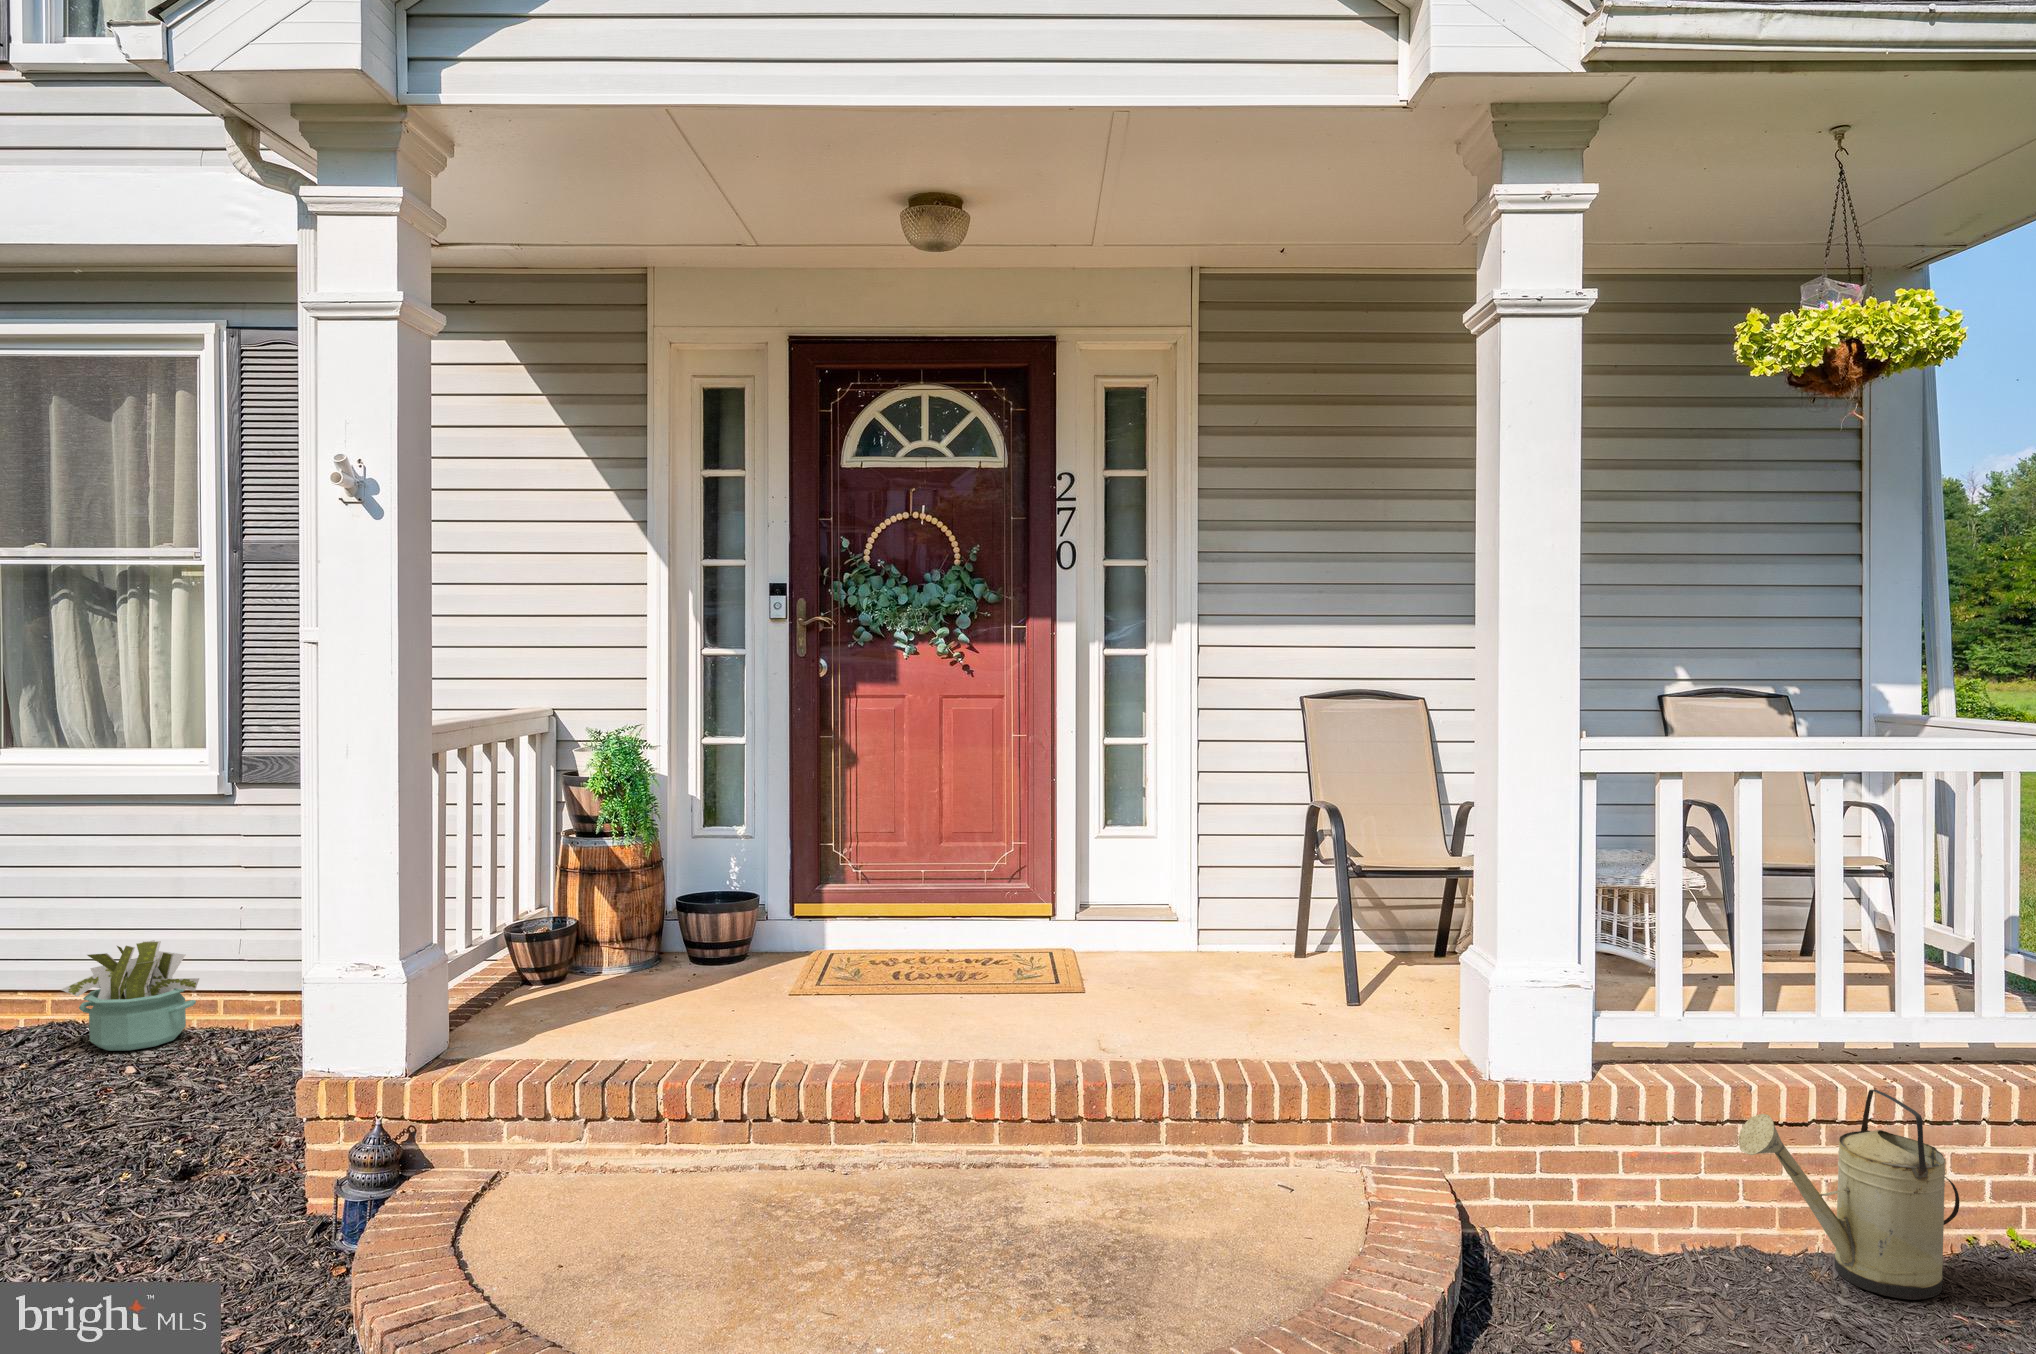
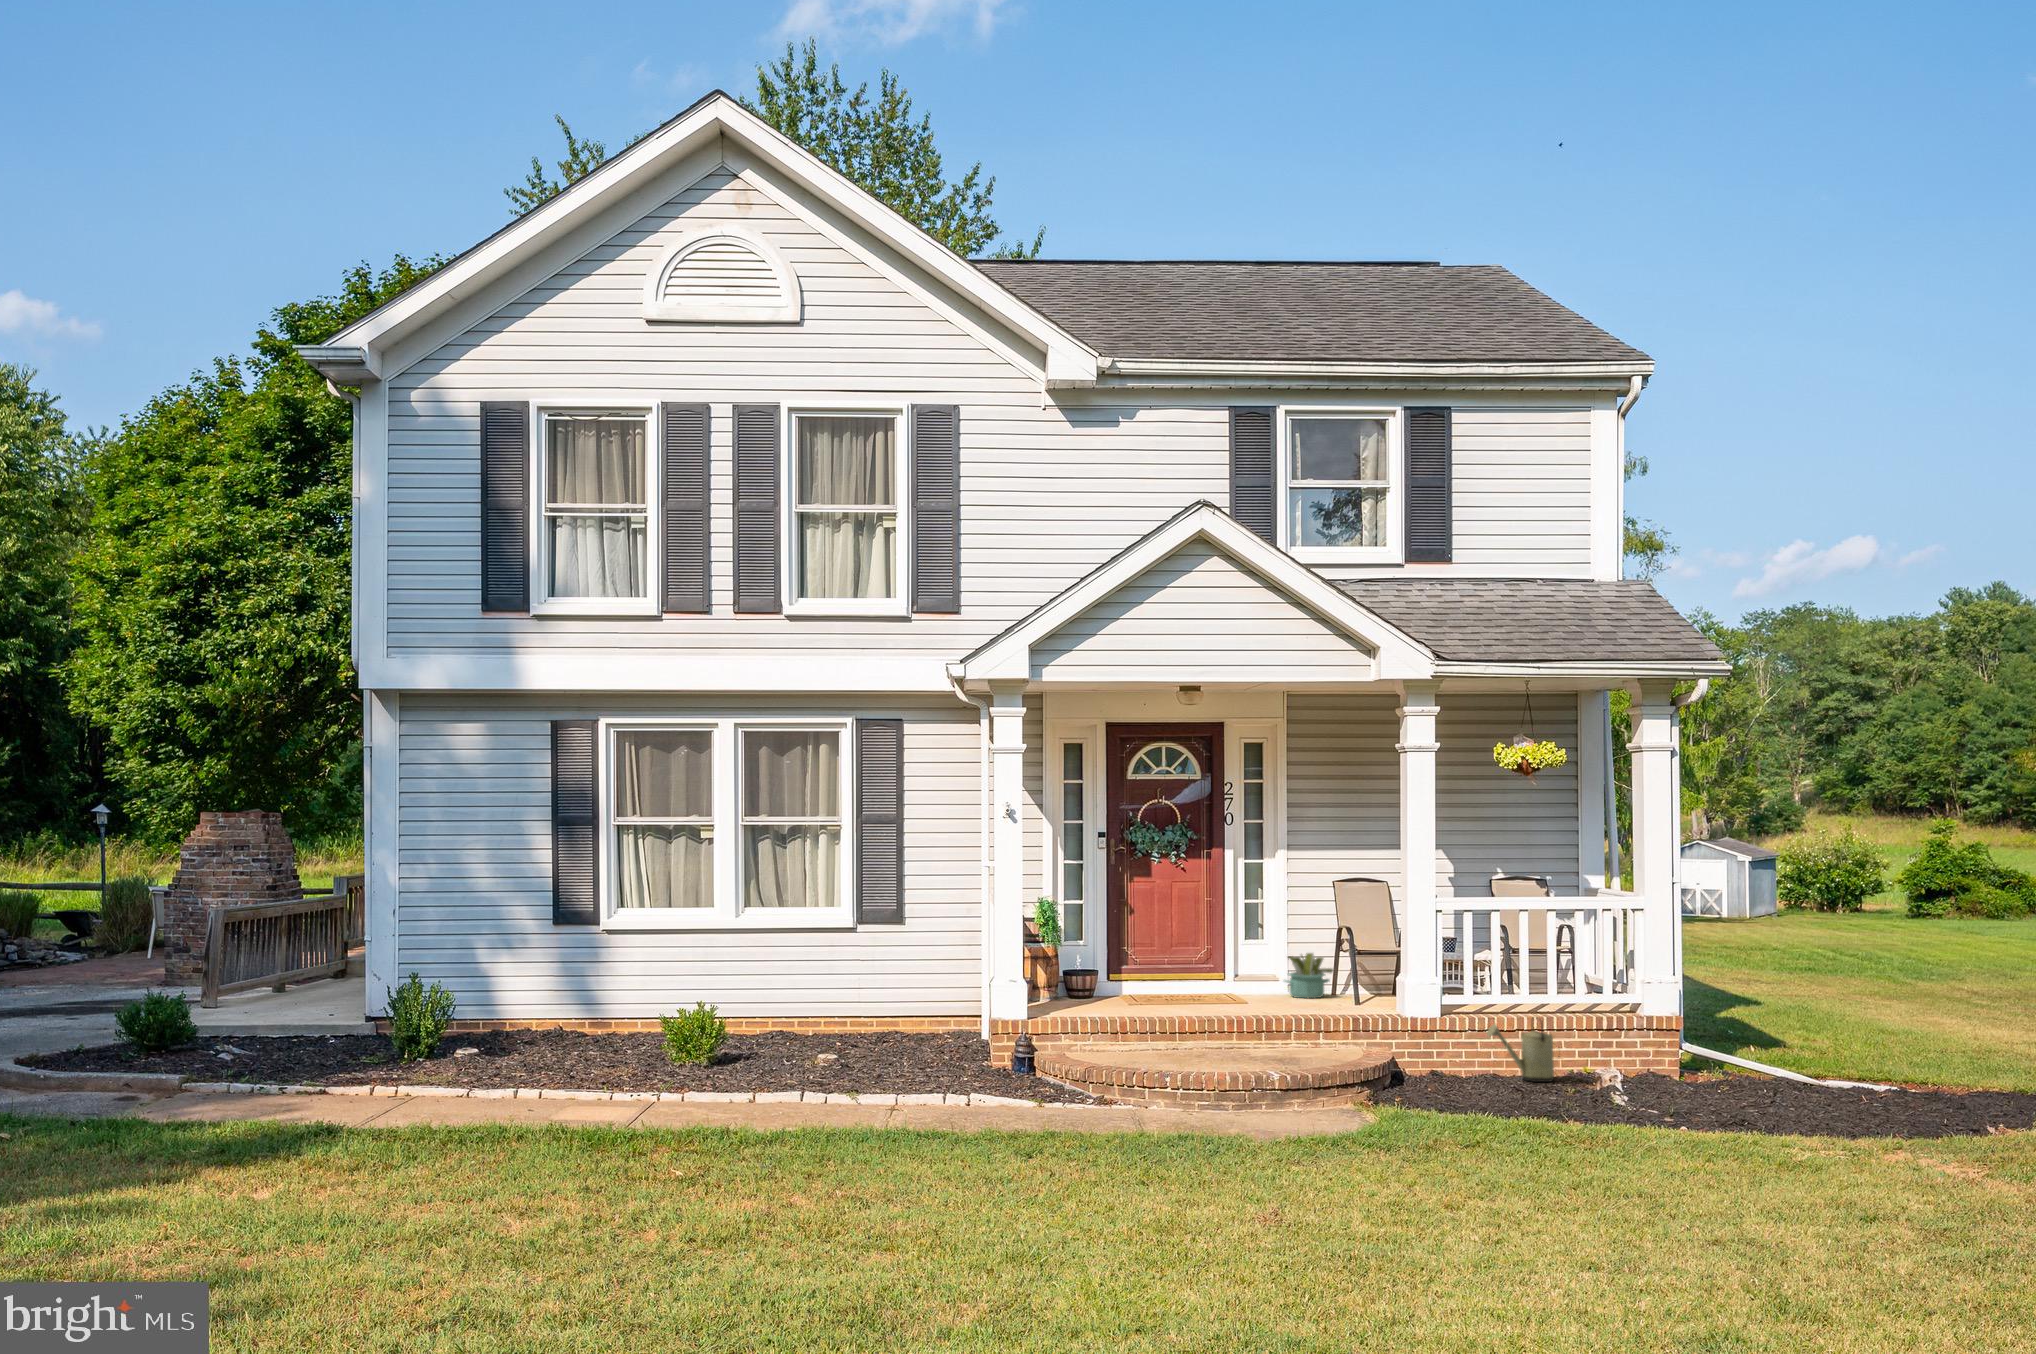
decorative plant: present [61,940,199,1051] -> present [1285,953,1333,998]

